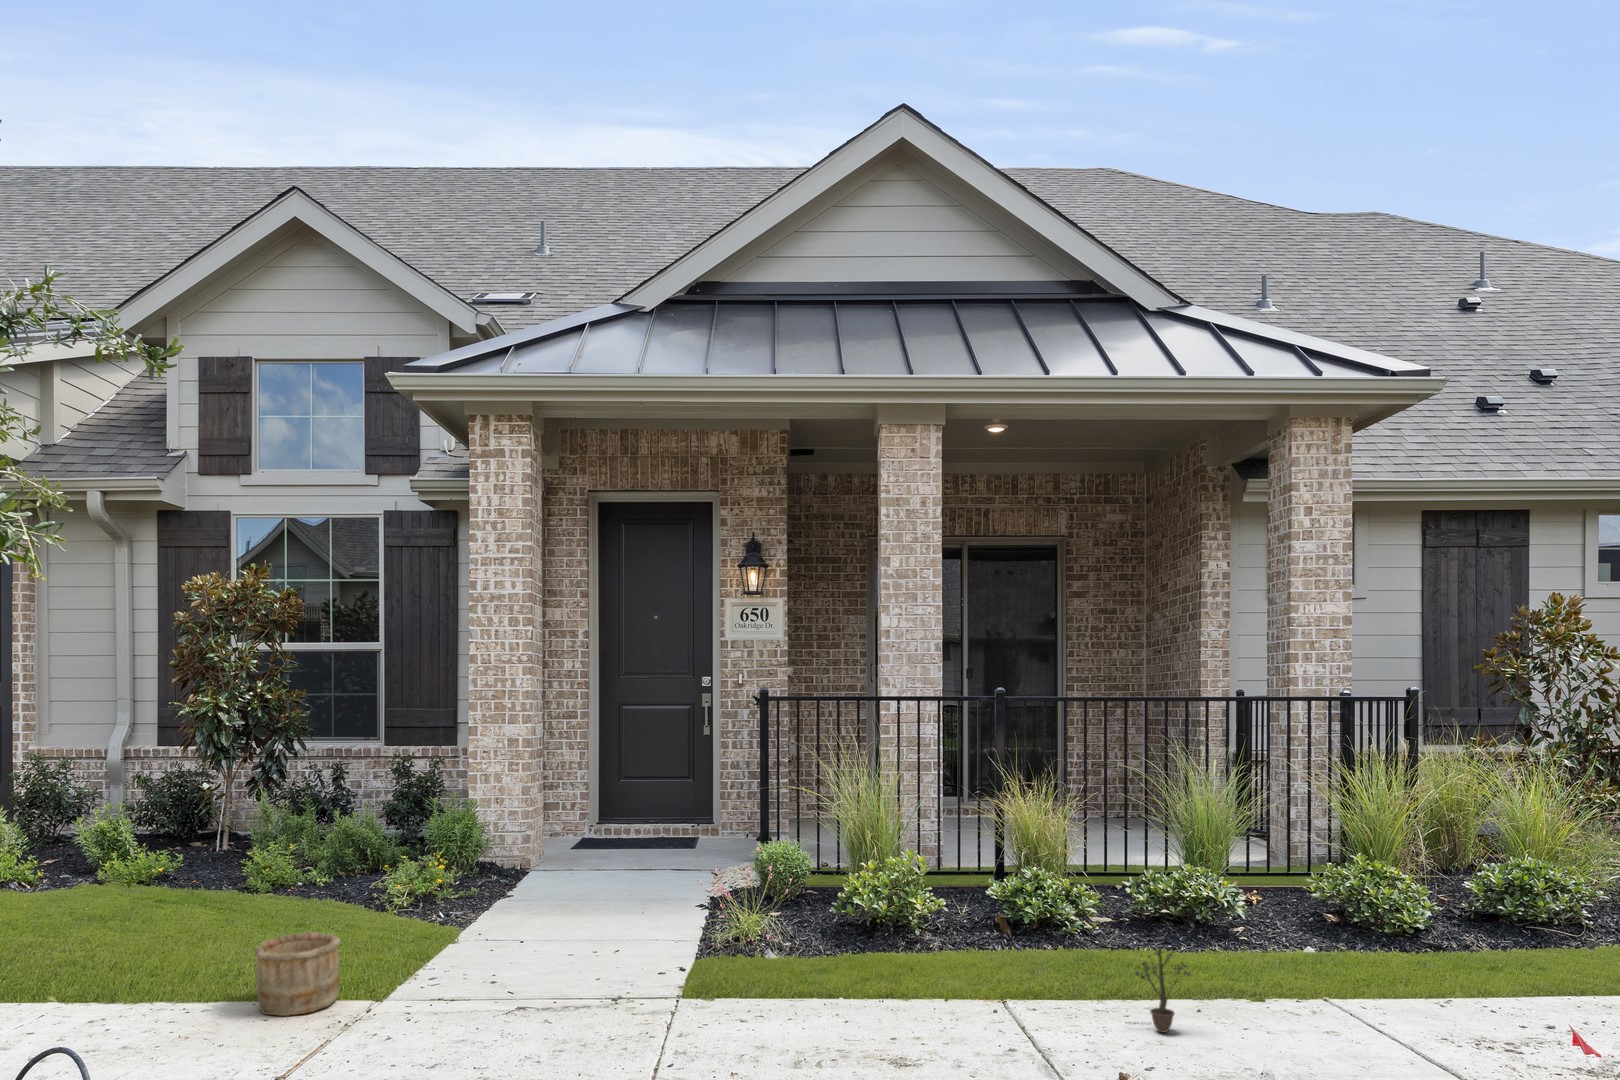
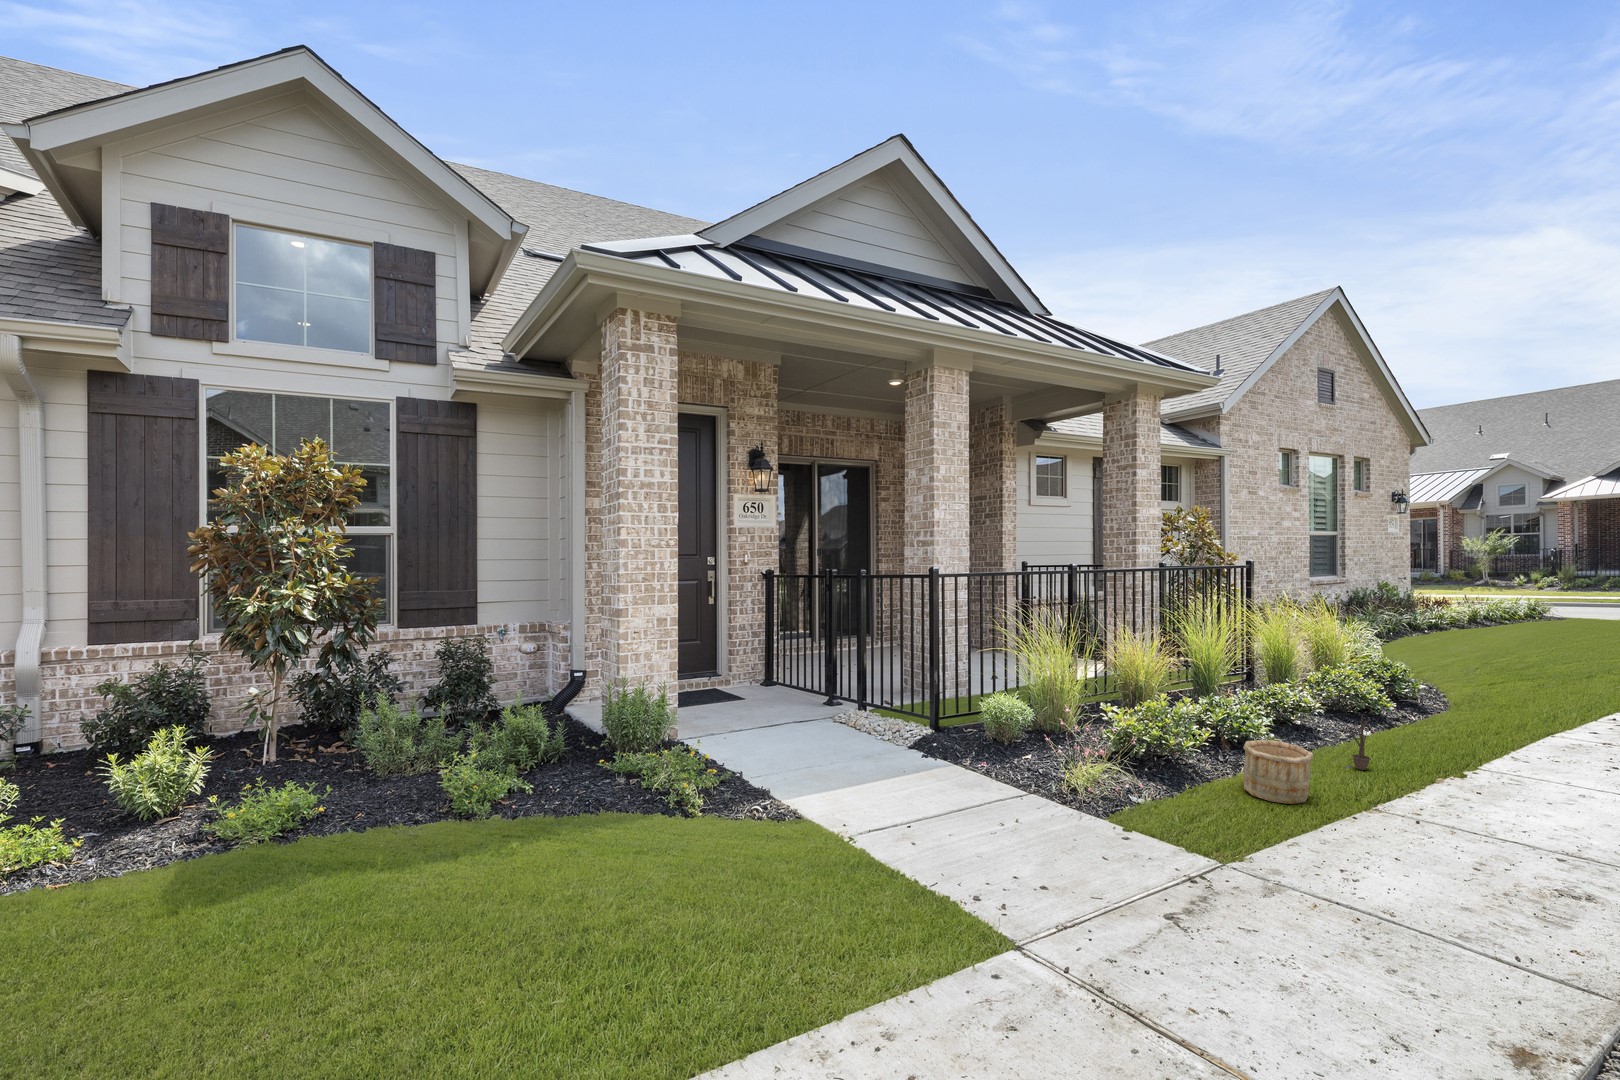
wooden bucket: present [254,932,341,1016] -> present [1243,740,1313,804]

